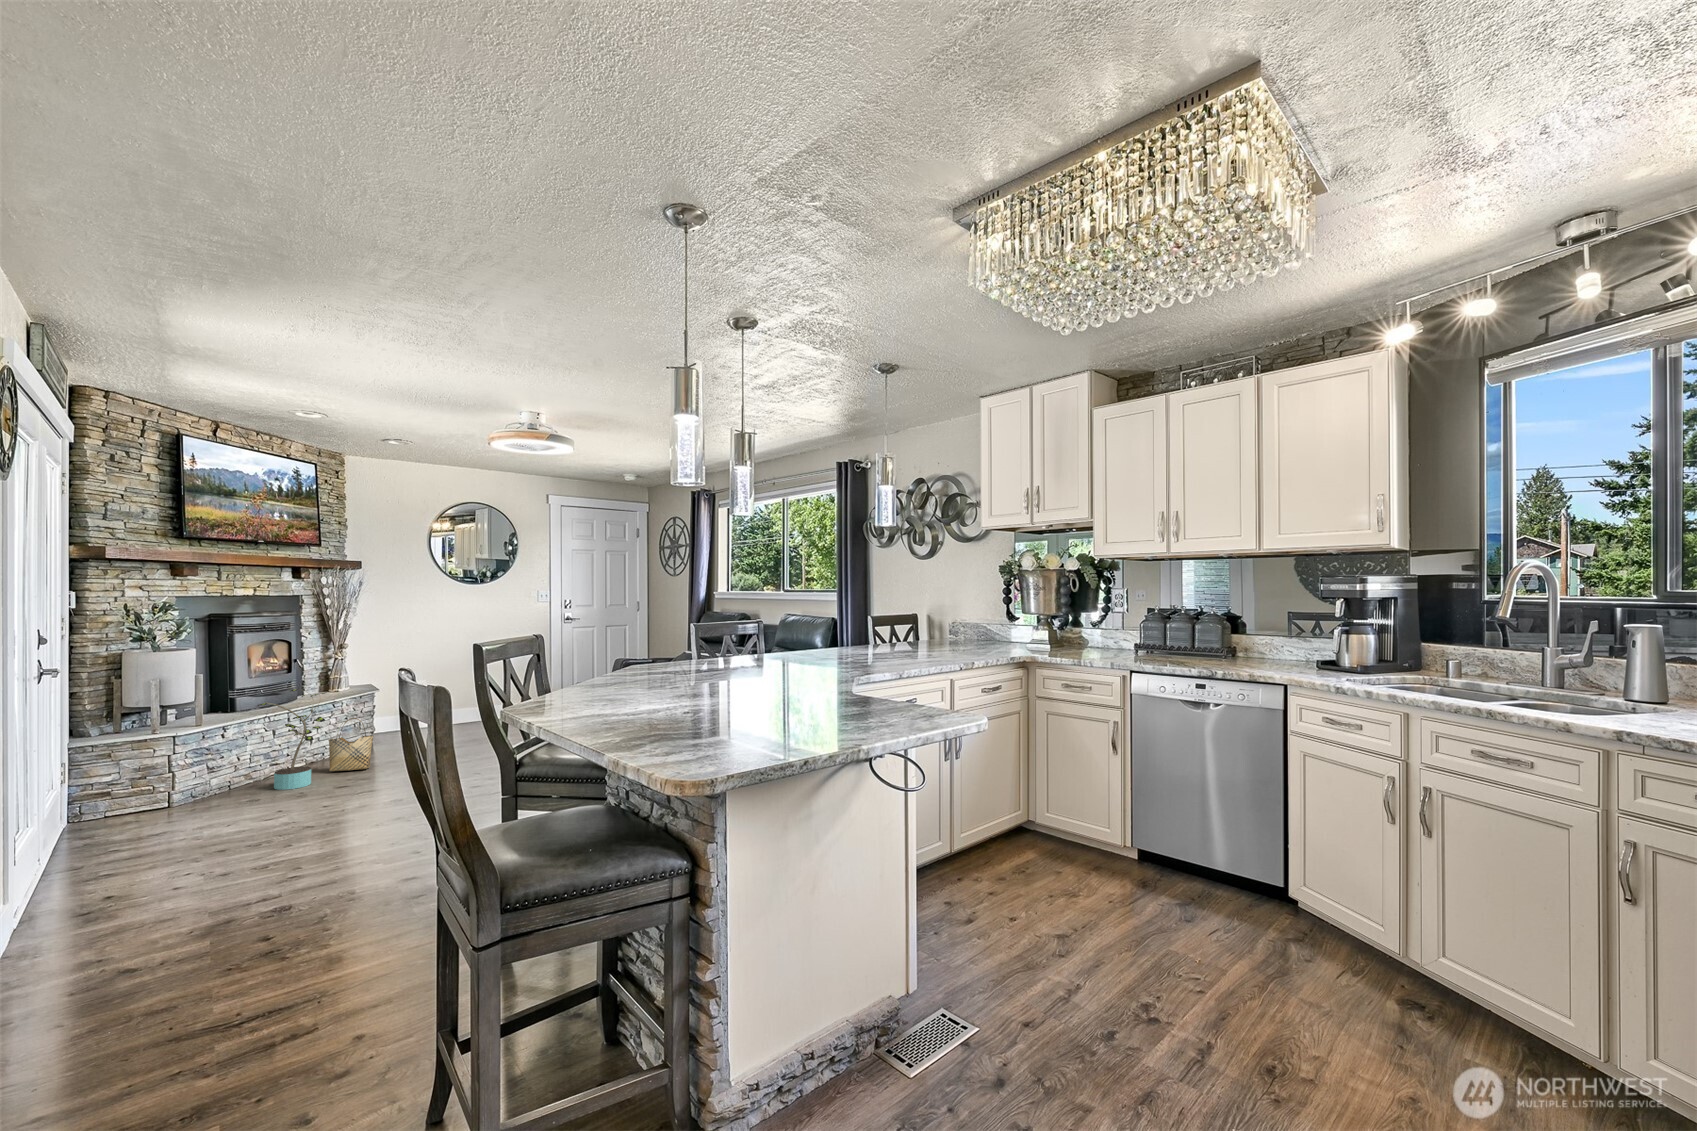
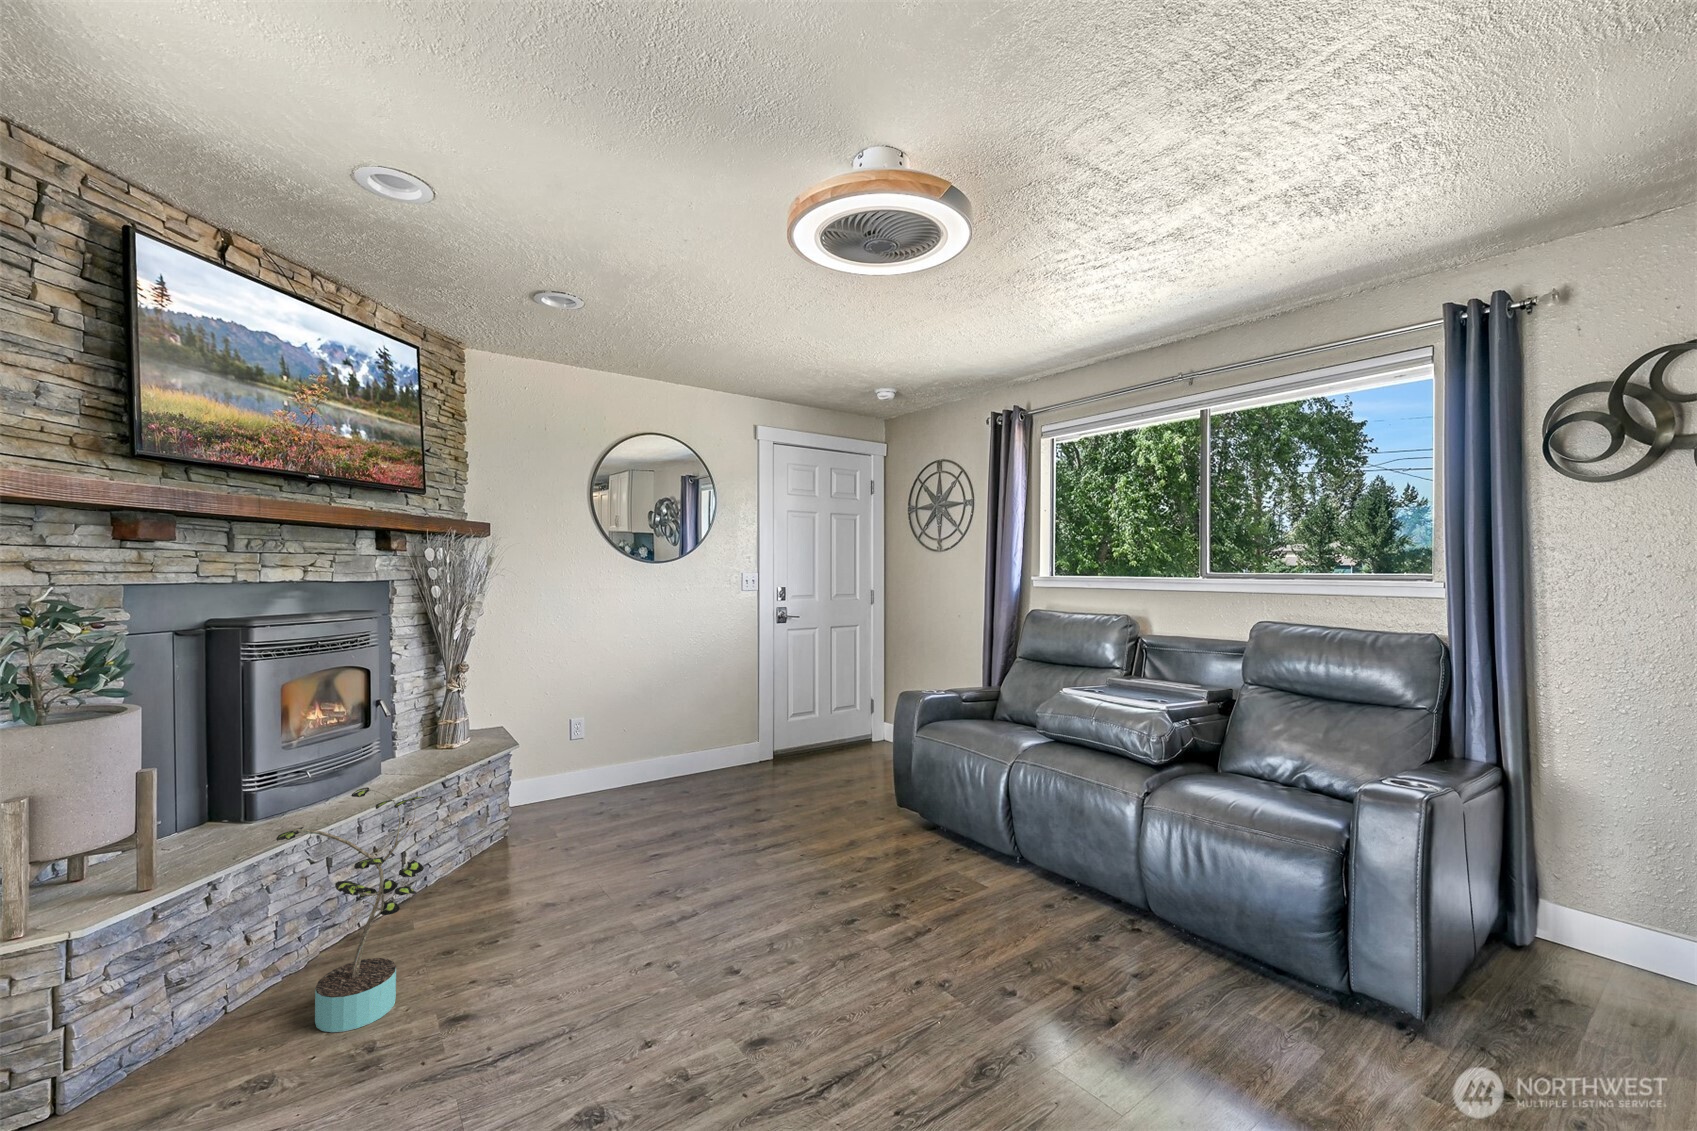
woven basket: present [328,718,373,771] -> none [432,830,519,949]

